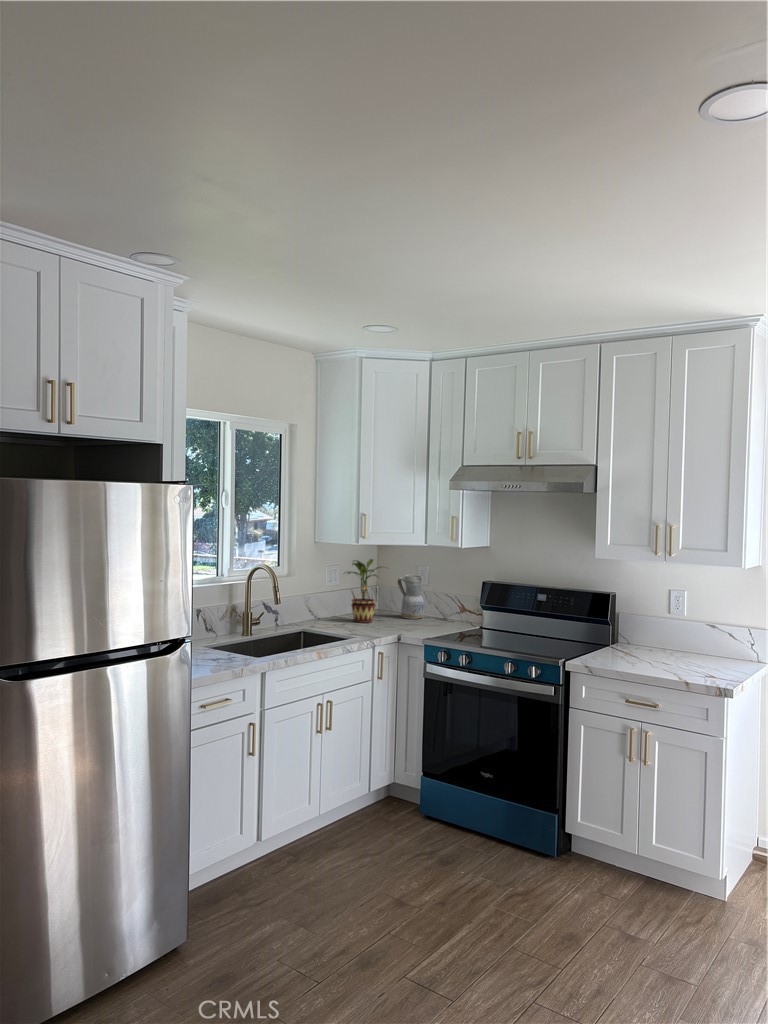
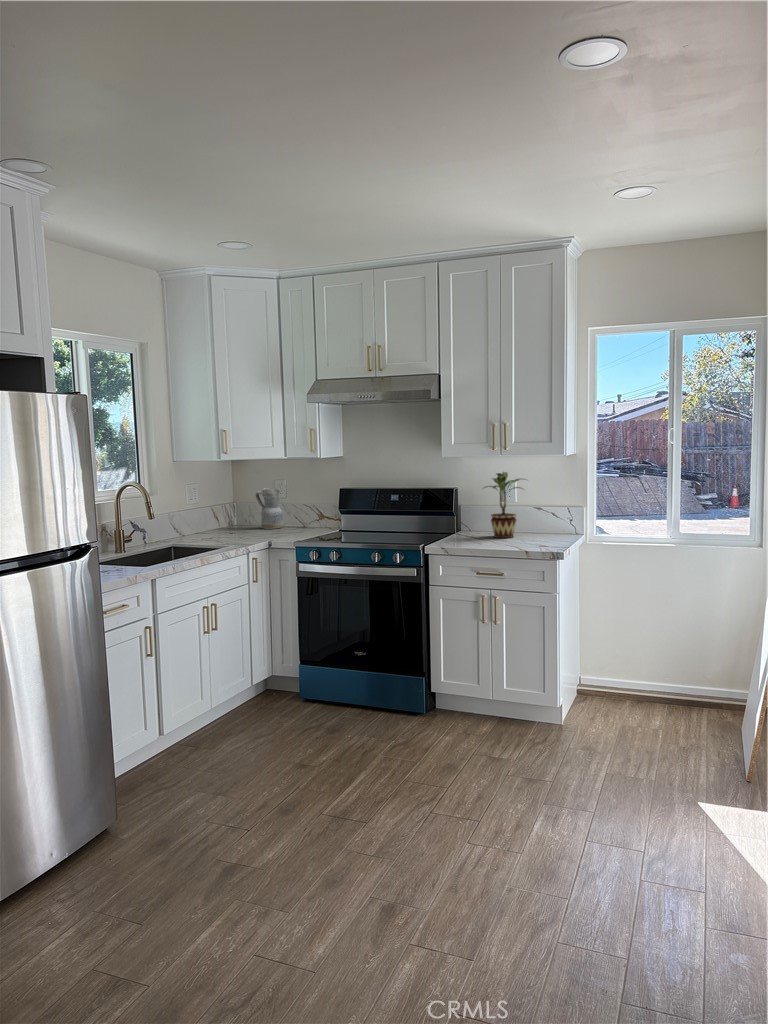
potted plant: present [346,559,385,623] -> present [484,472,526,538]

